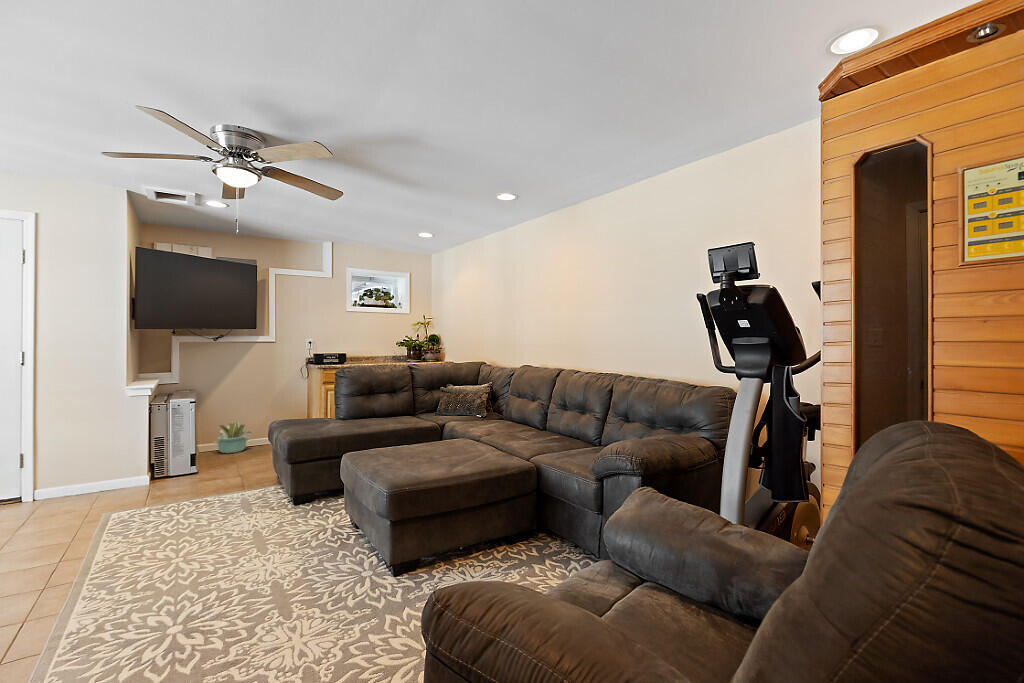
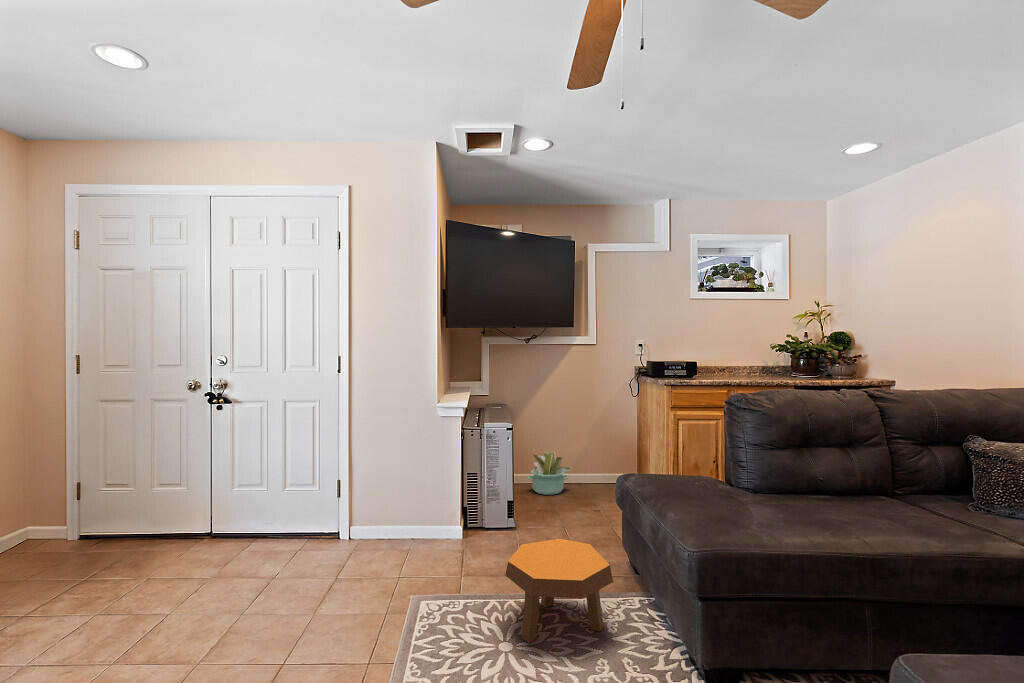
footstool: none [178,463,255,521] -> present [505,539,613,643]

